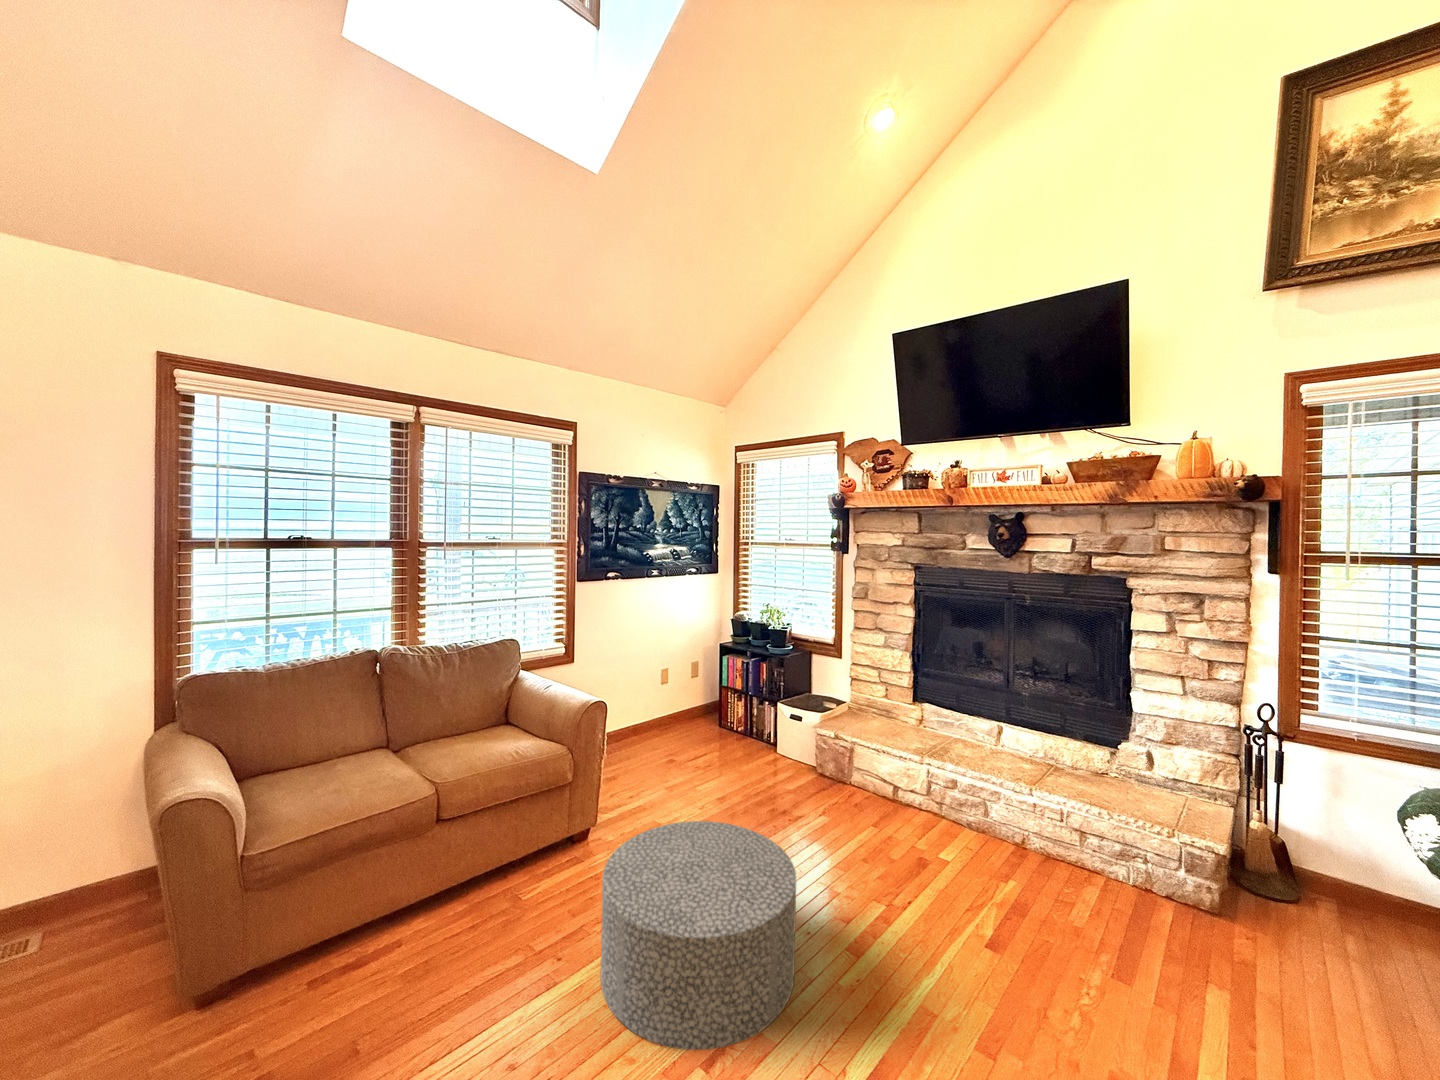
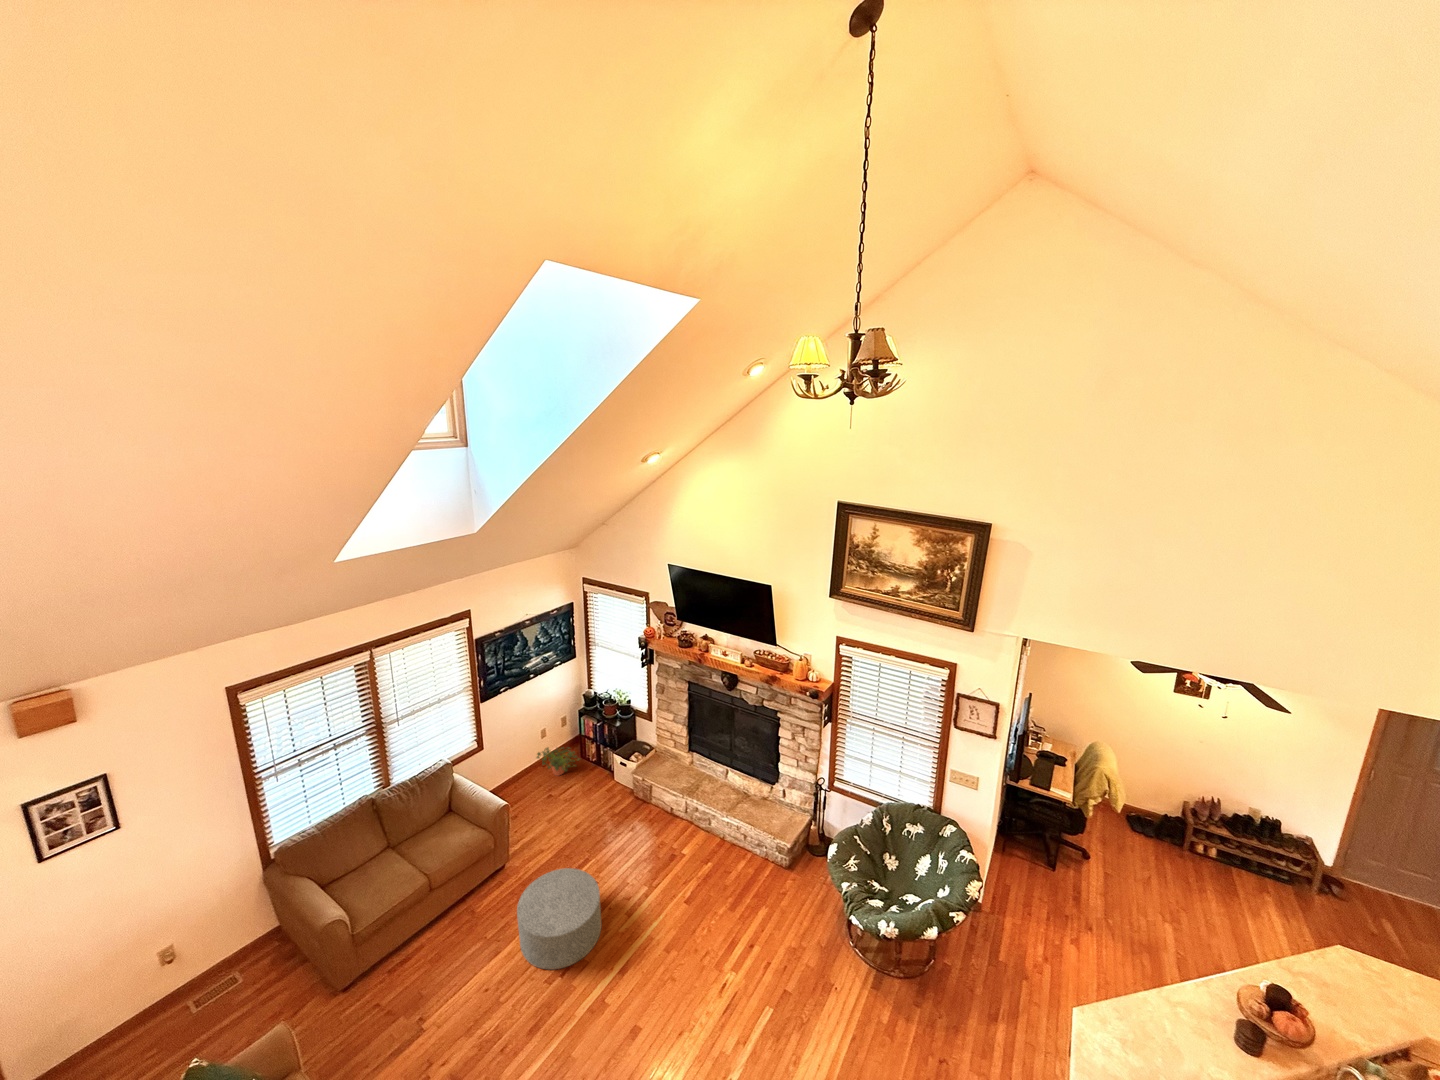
potted plant: none [650,695,720,740] -> present [537,747,580,776]

